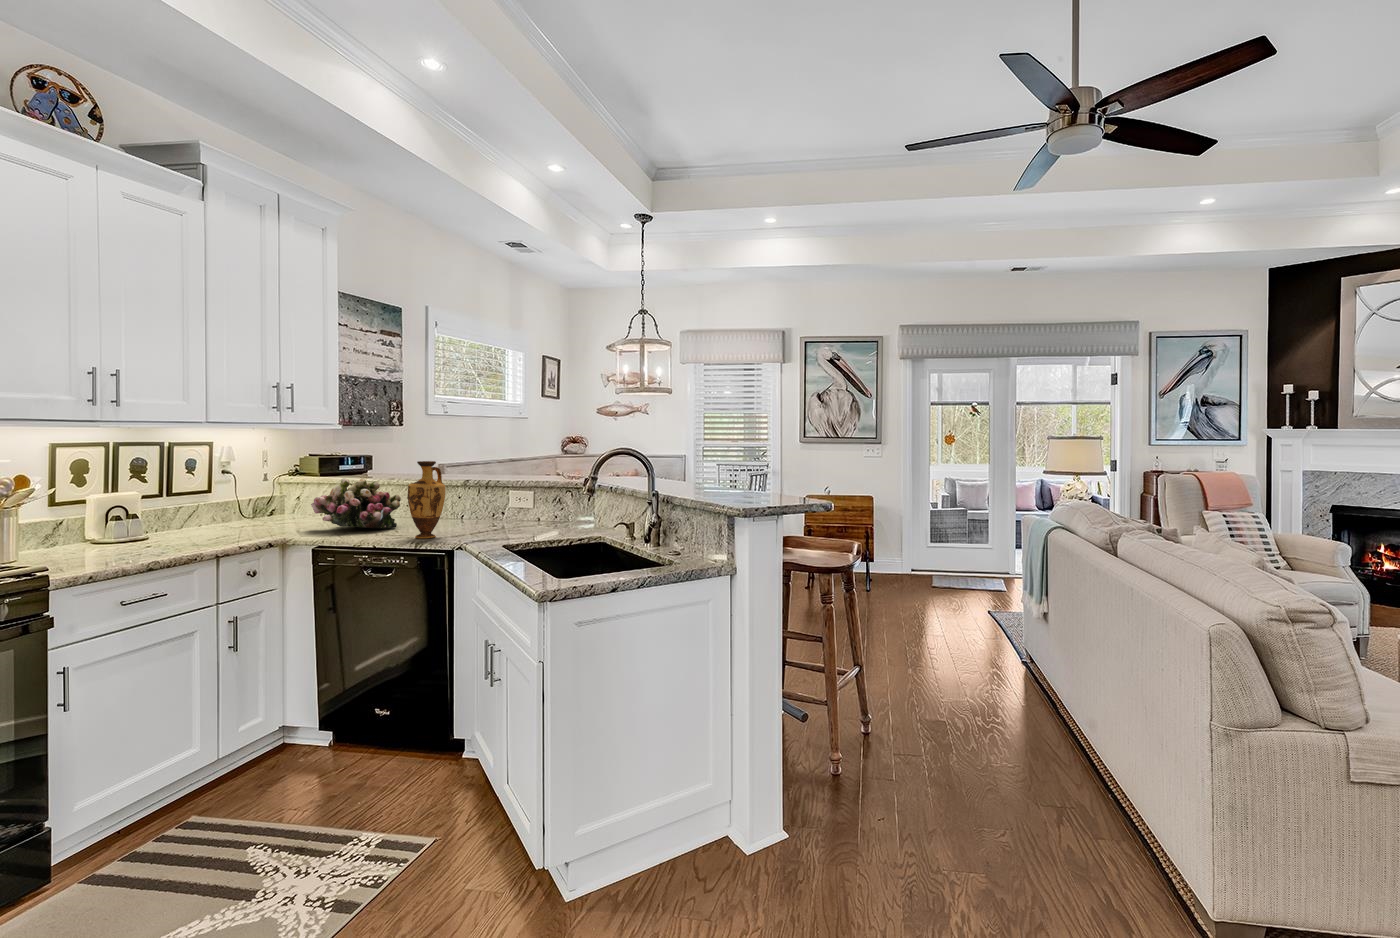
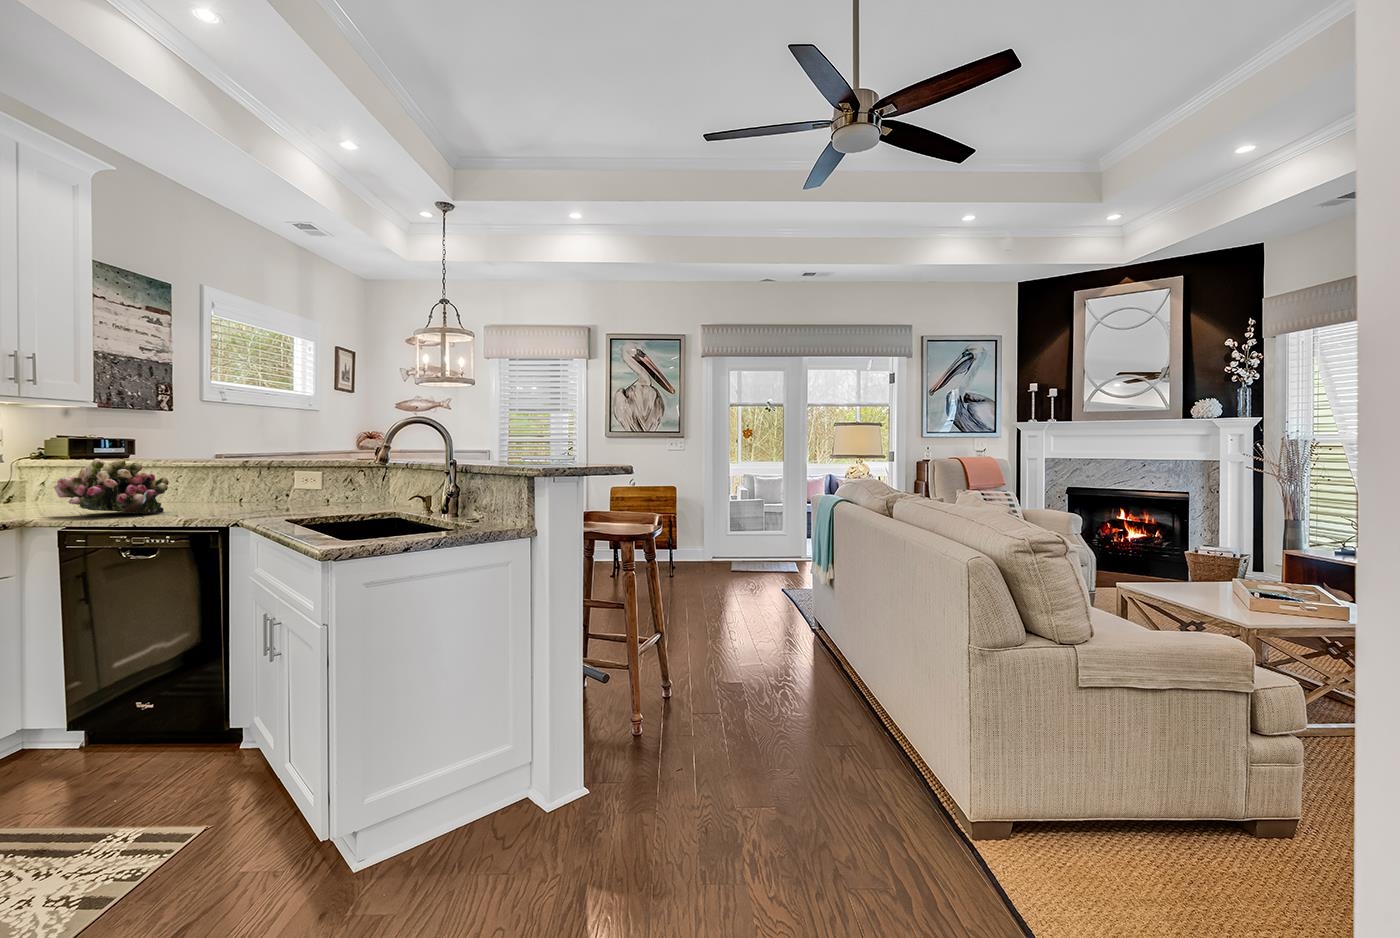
vase: present [408,461,445,538] -> none [176,437,222,520]

